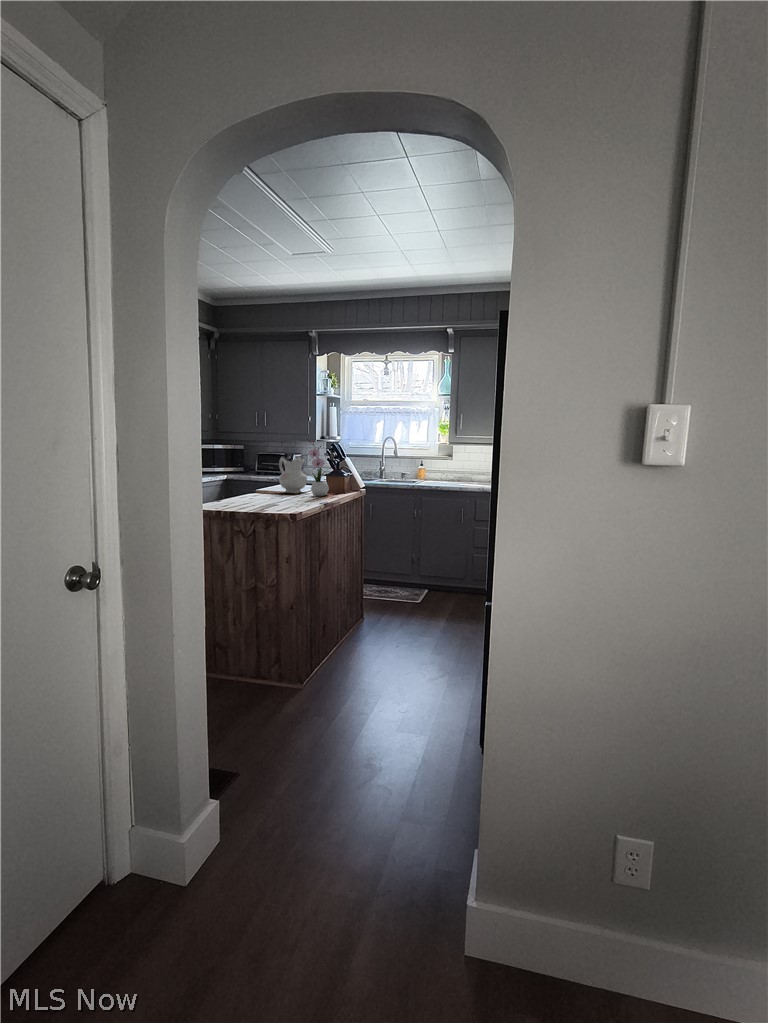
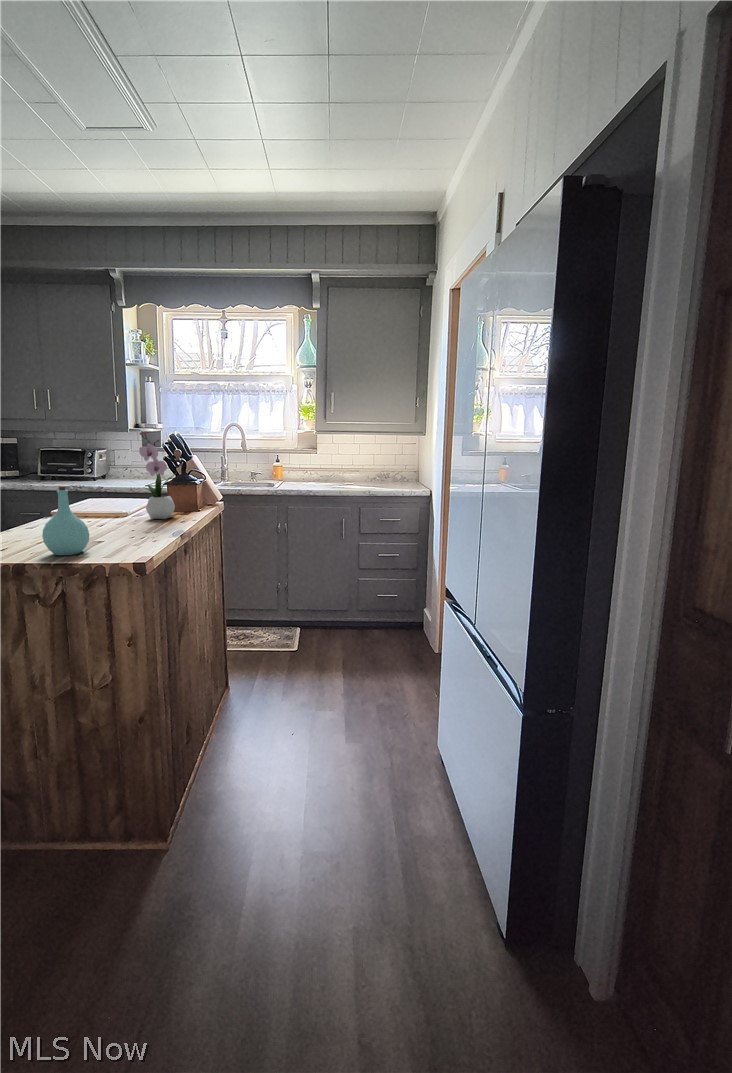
ceramic pitcher: present [279,457,307,493] -> none [84,457,134,514]
bottle: none [248,469,272,508] -> present [42,486,89,555]

